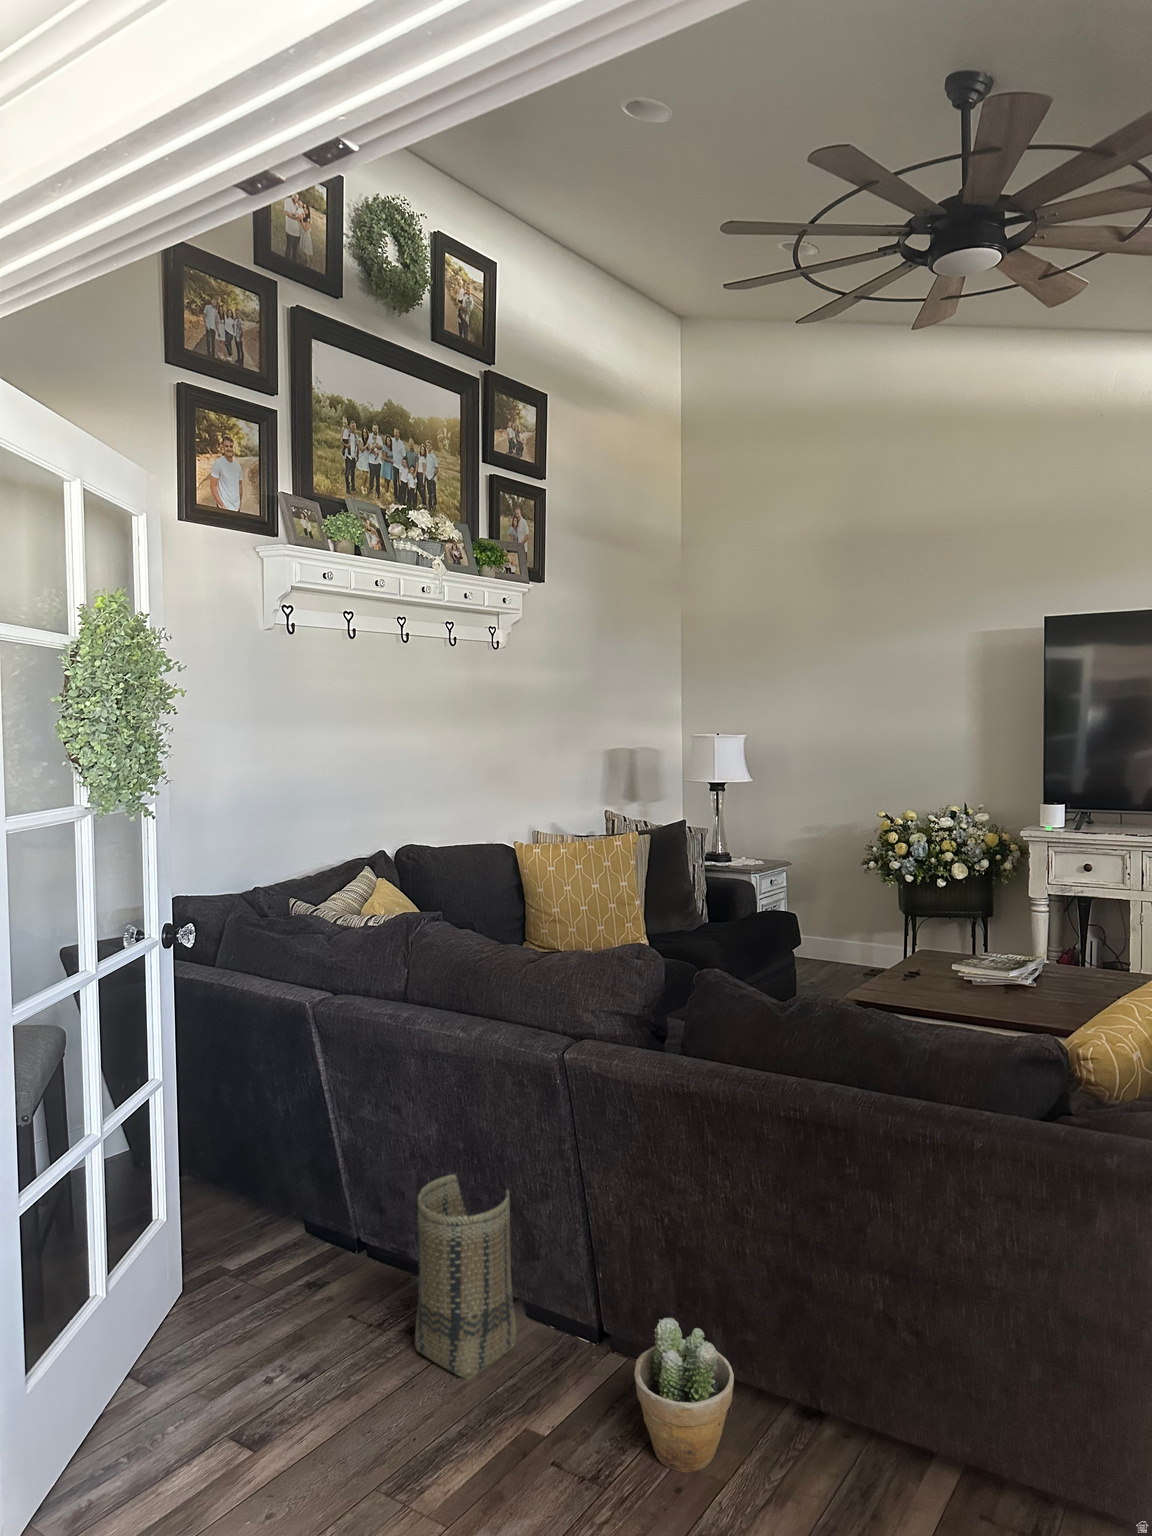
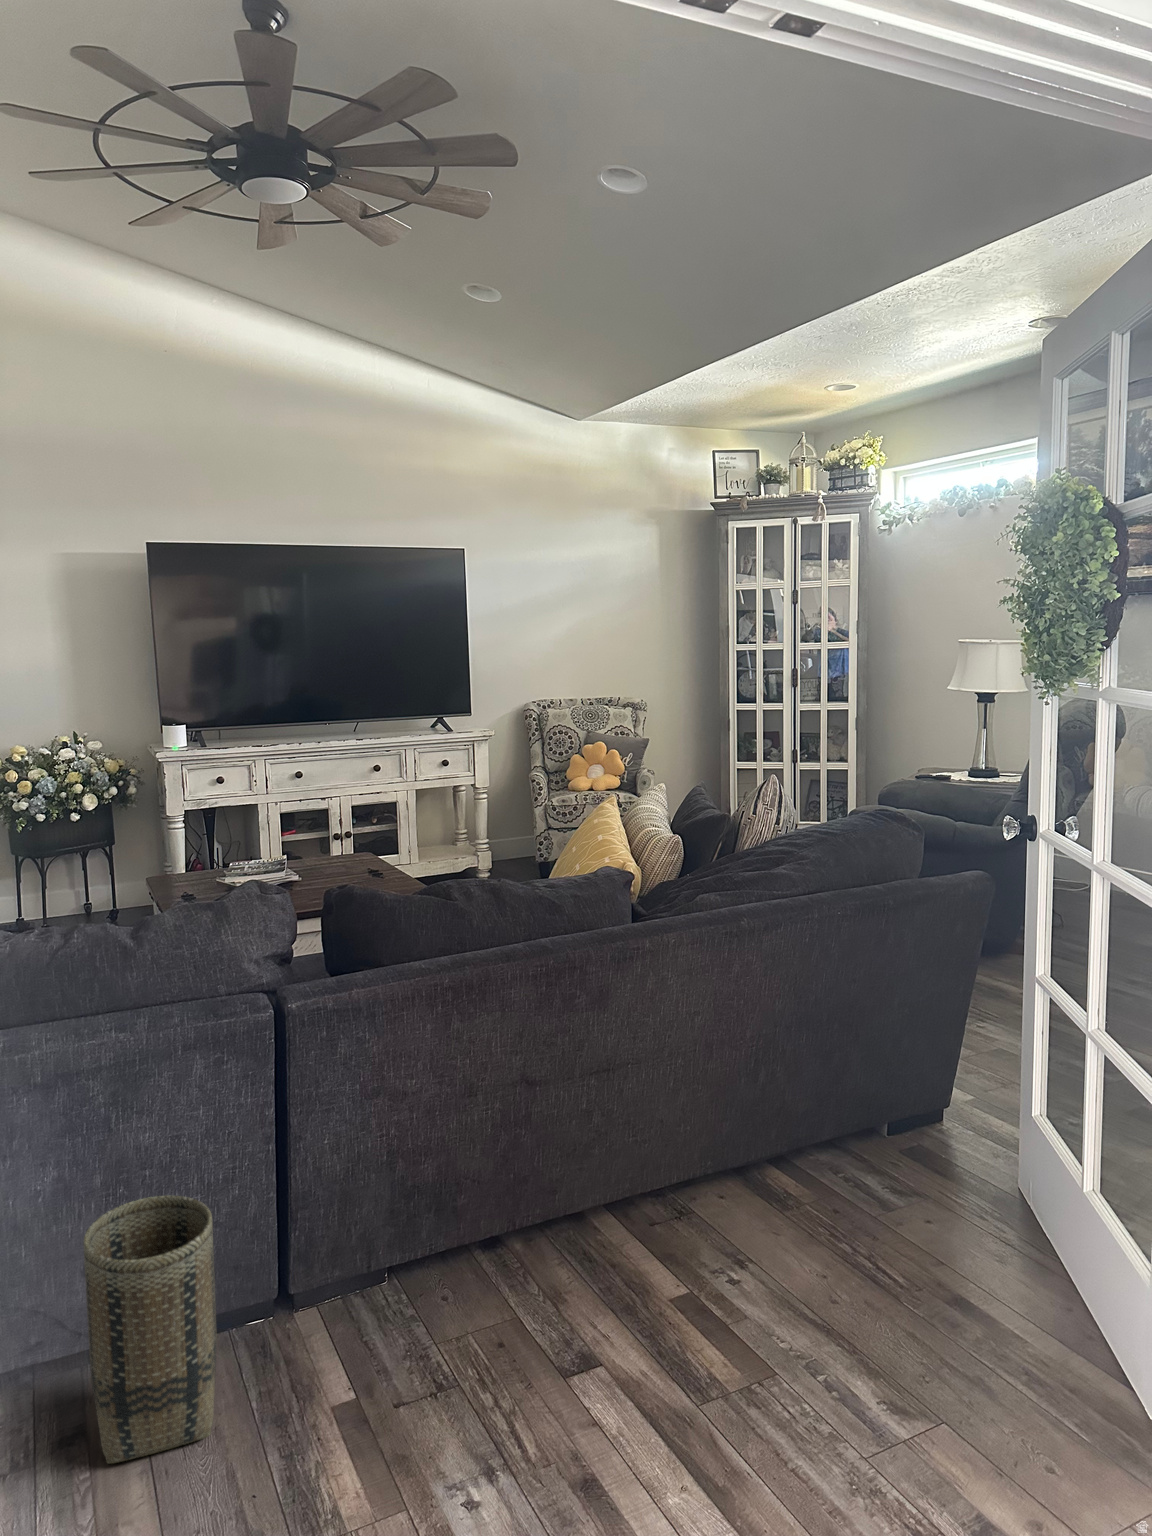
potted plant: present [635,1318,734,1473] -> none [415,1198,512,1341]

